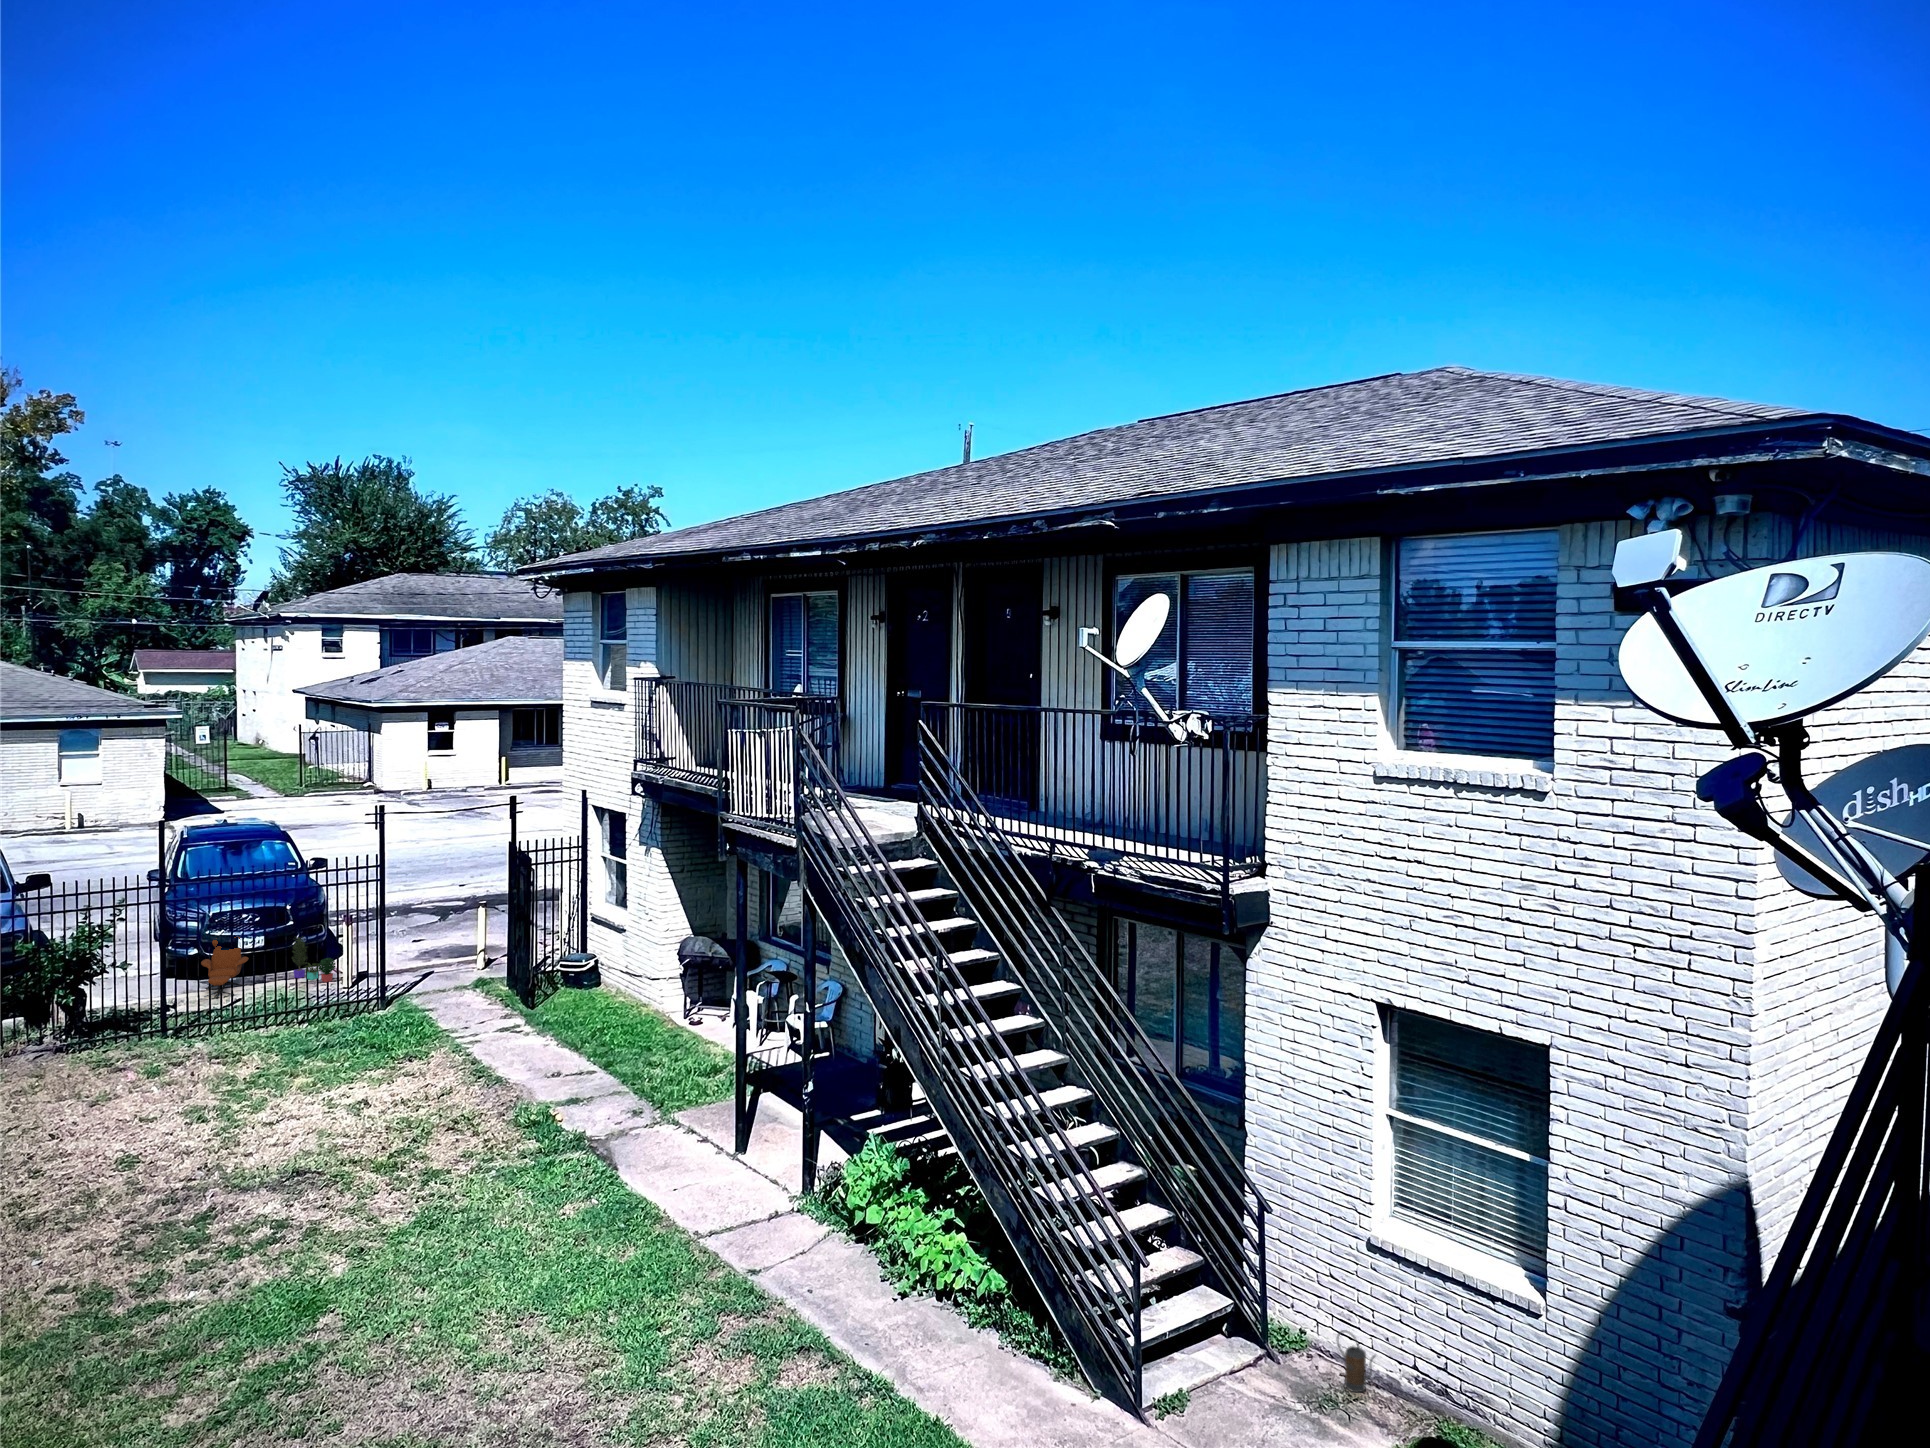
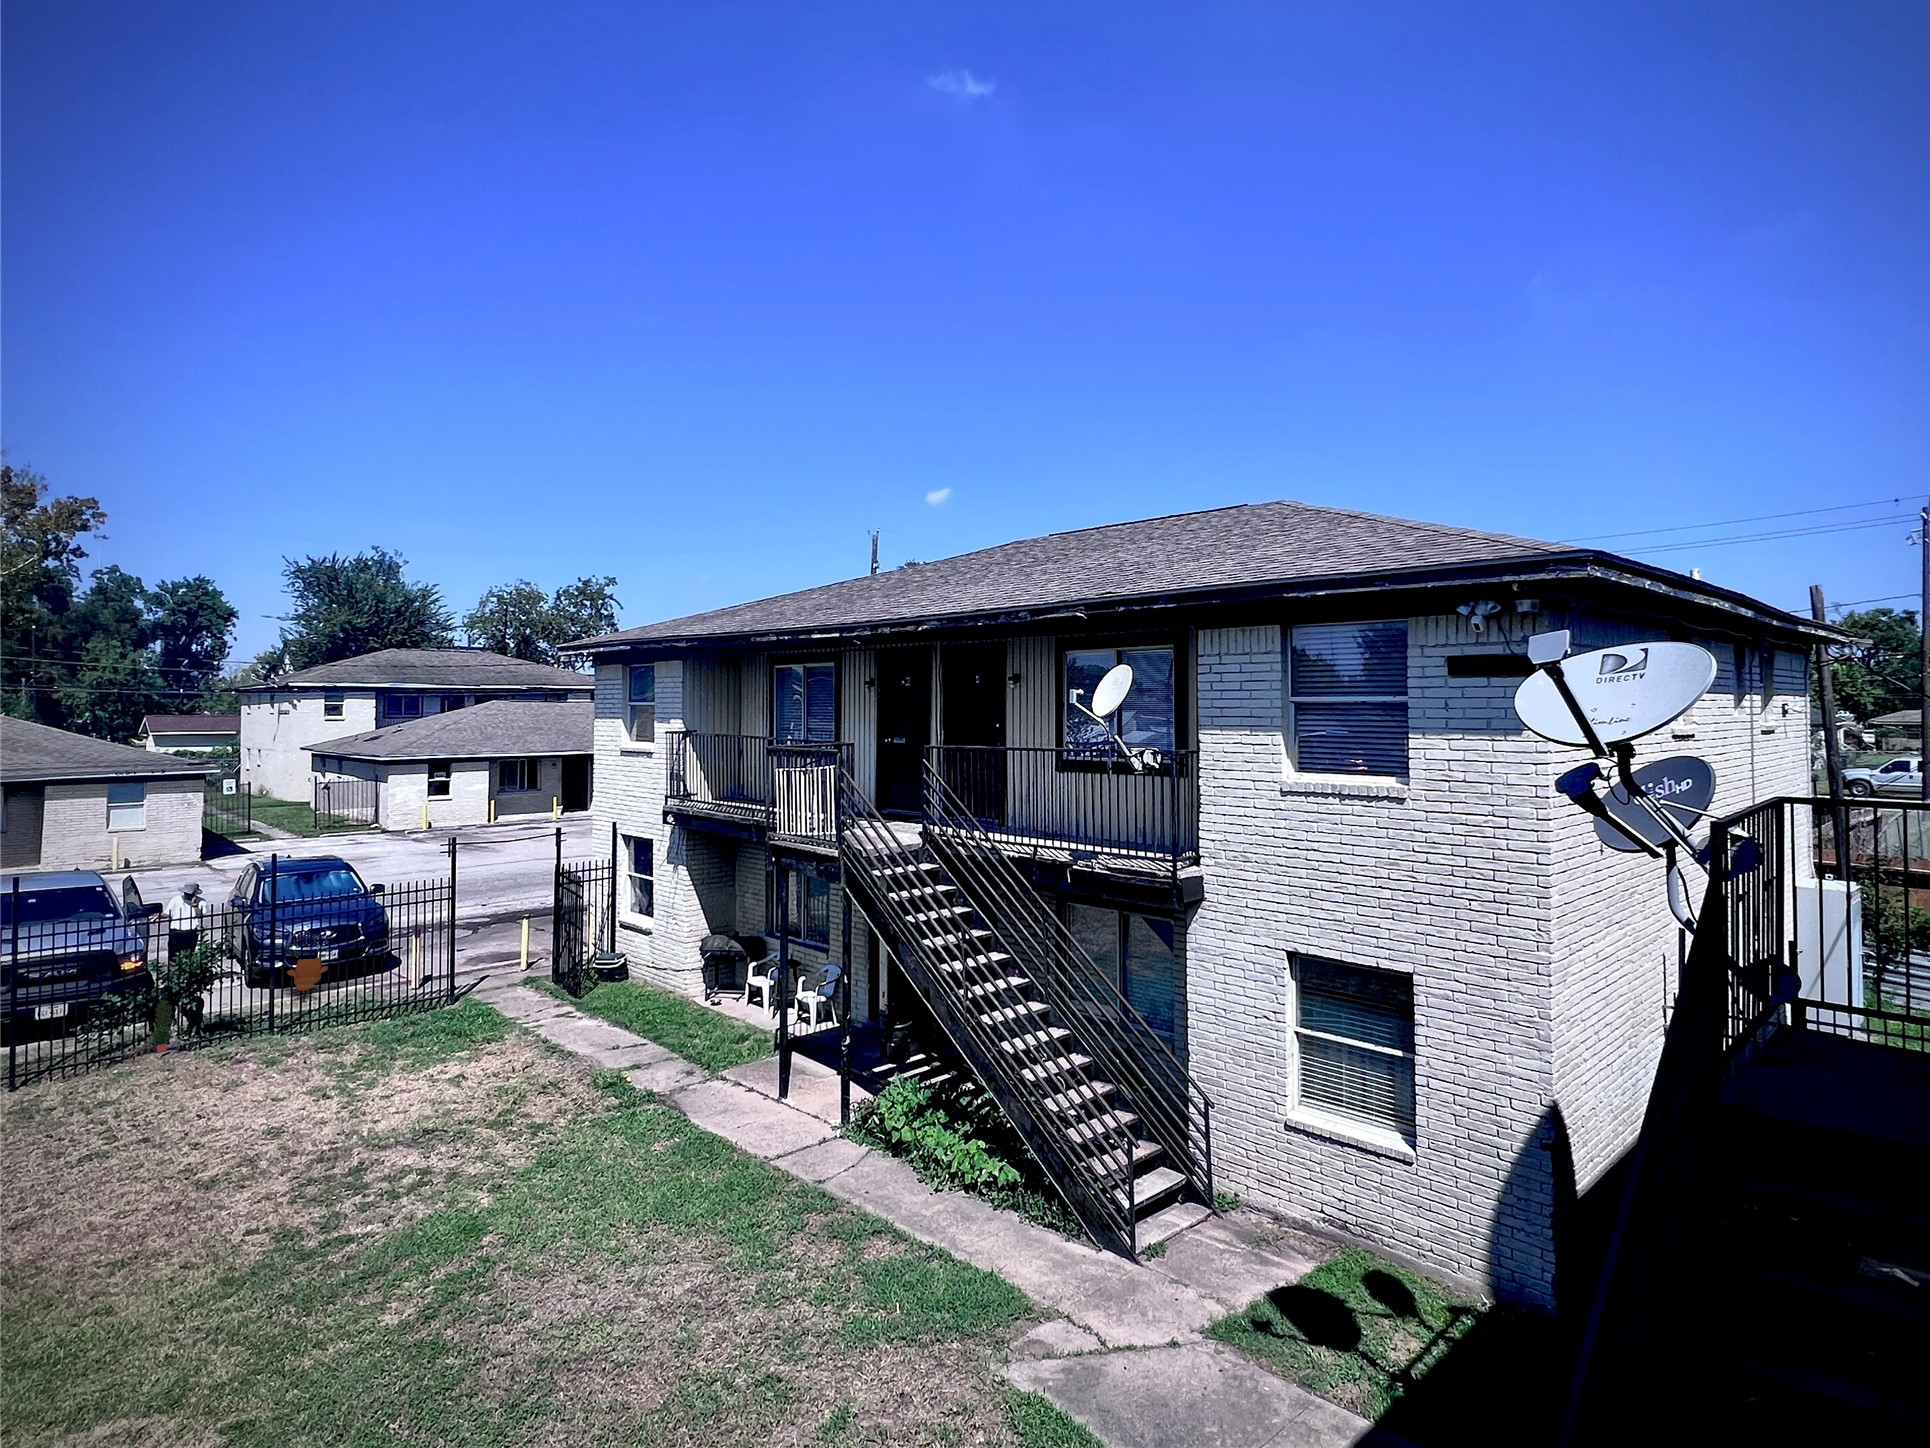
potted plant: present [292,936,336,982] -> present [151,1000,173,1052]
watering can: present [1337,1330,1375,1392] -> none [1265,1187,1295,1231]

